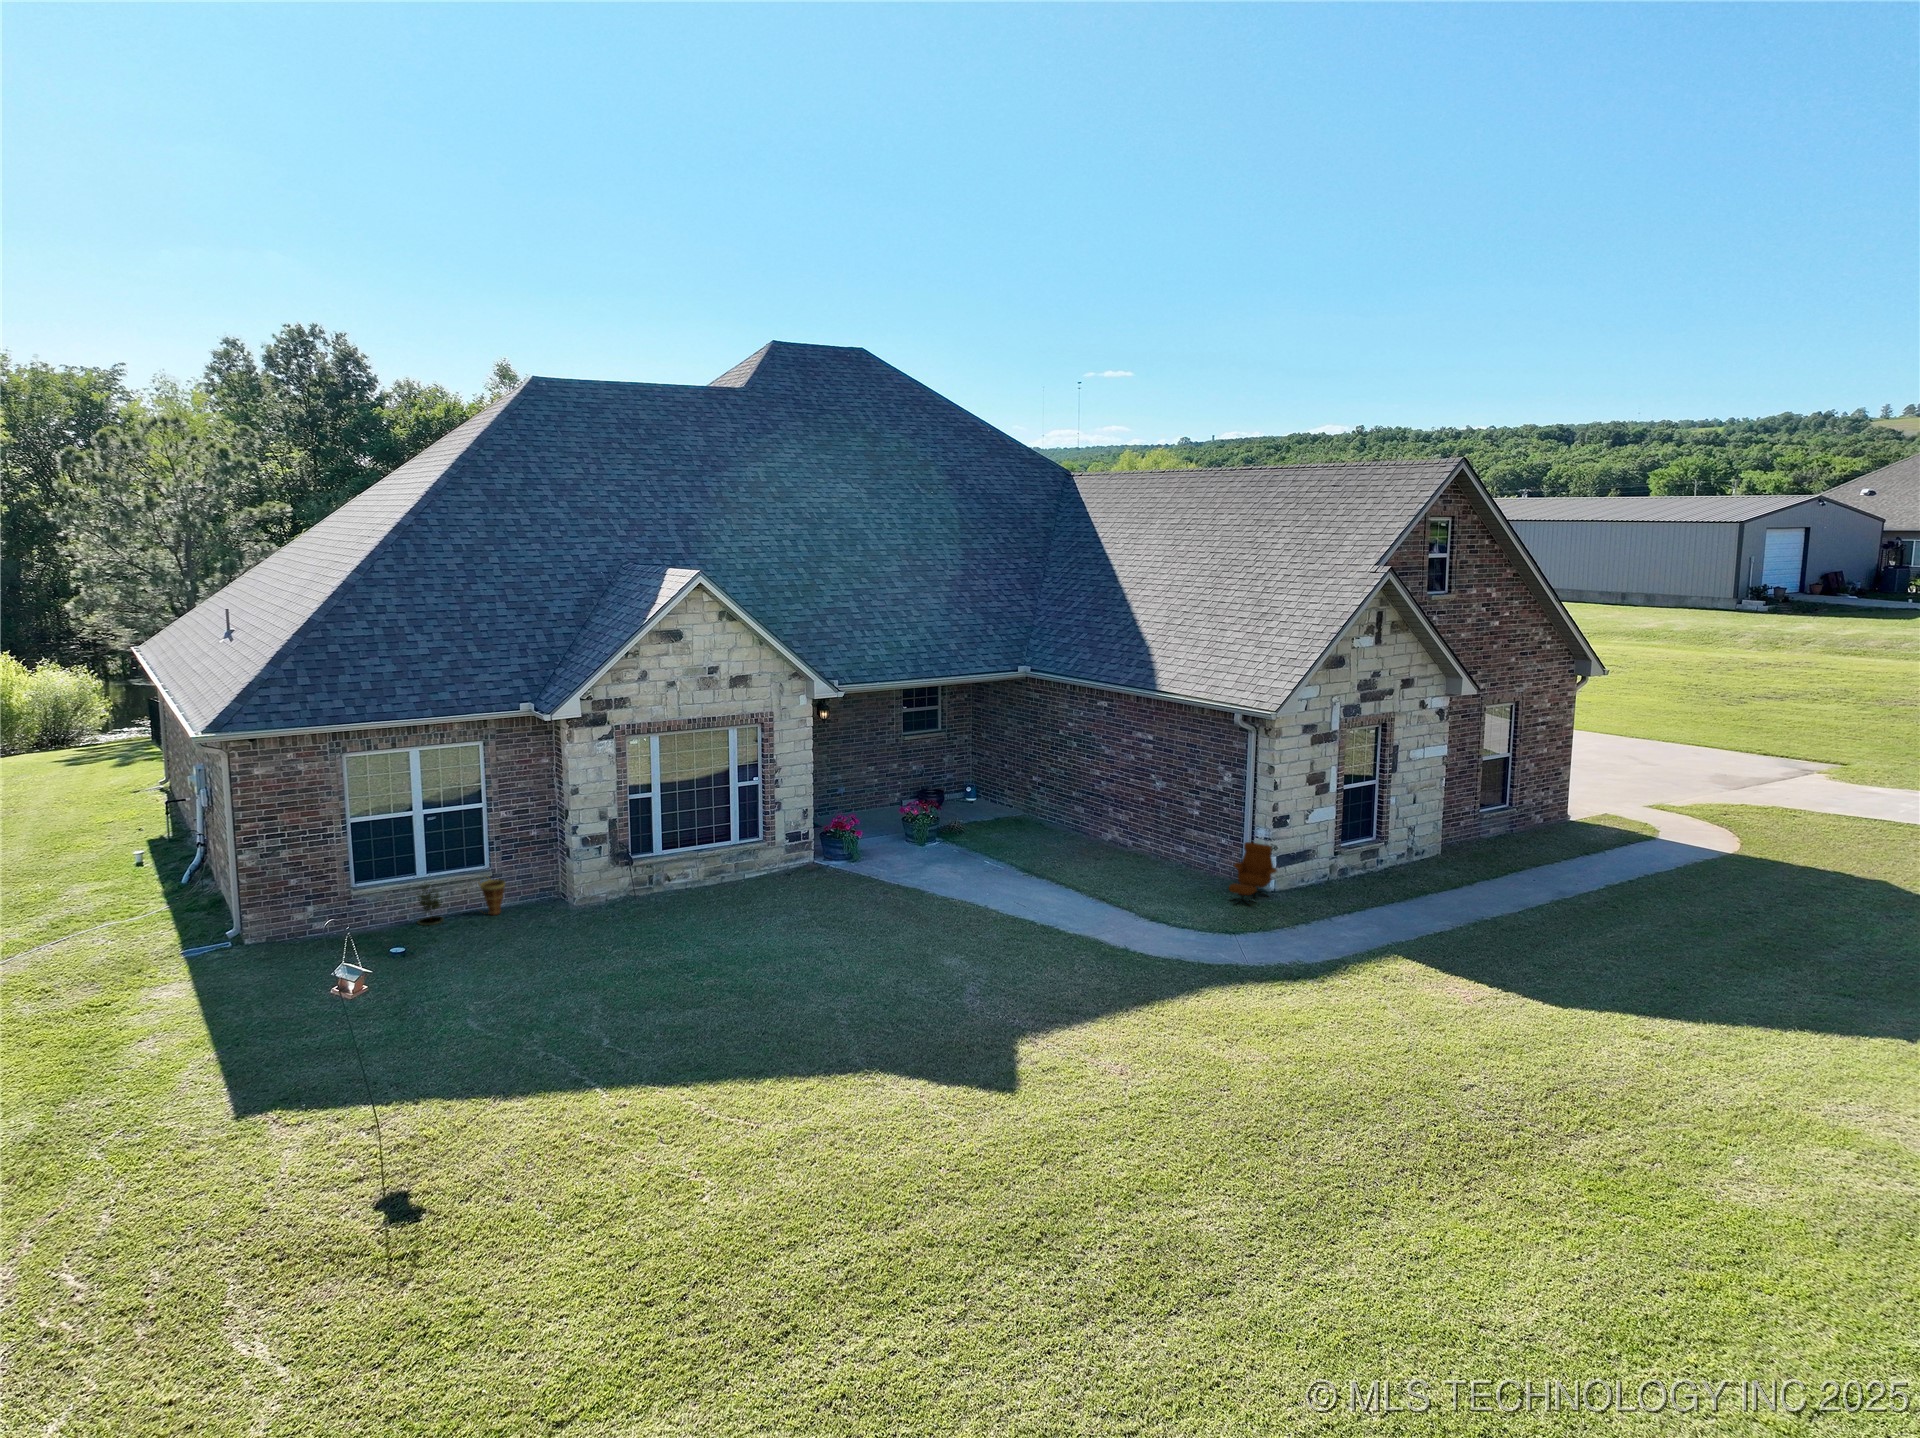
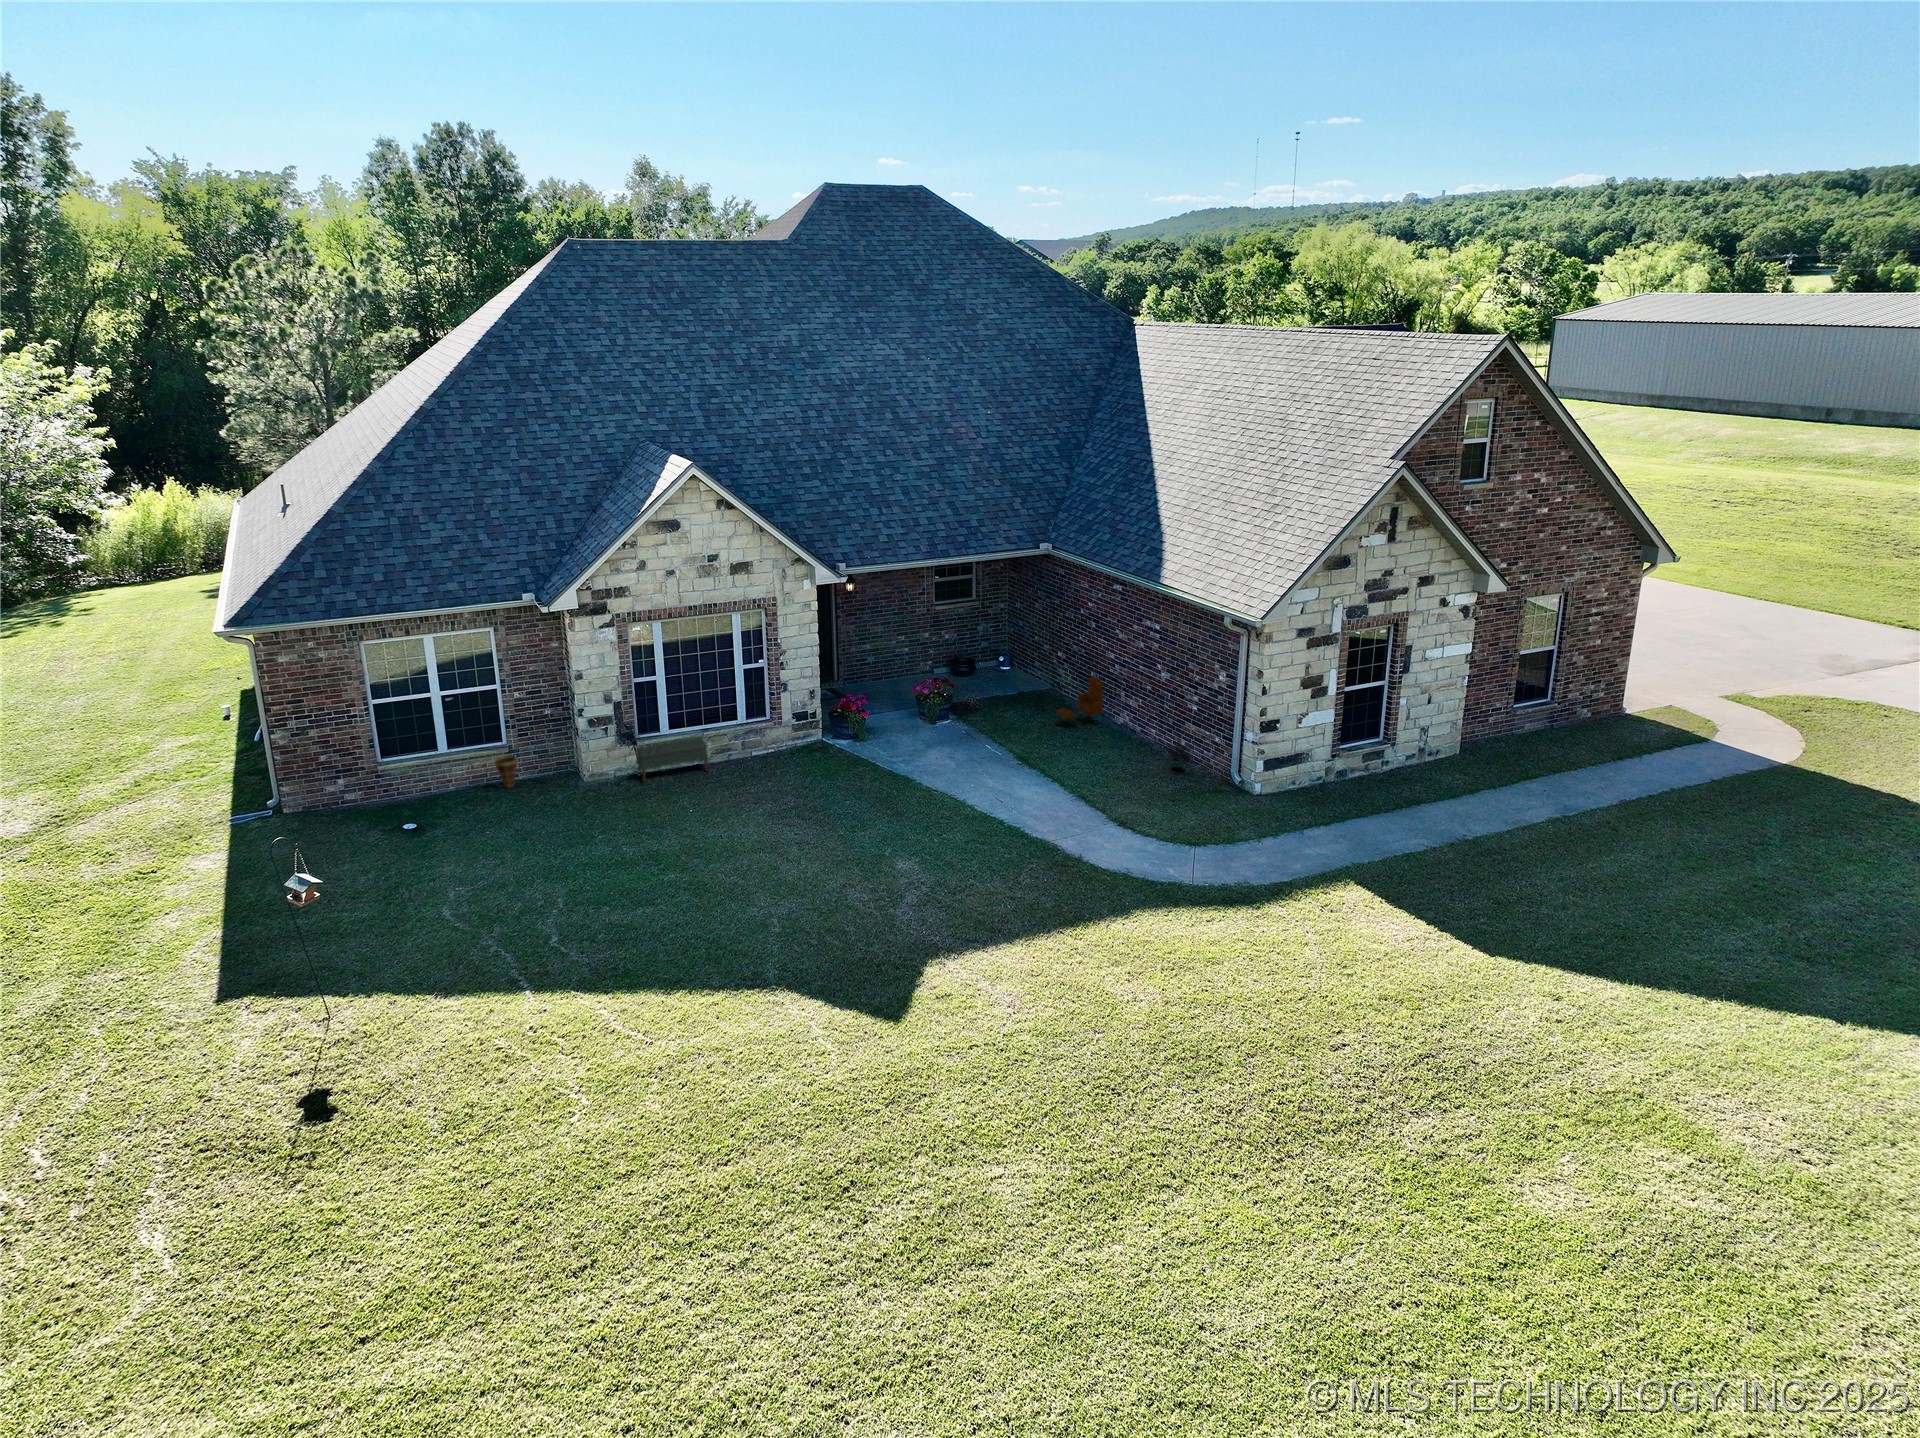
lounge chair: present [1229,842,1277,906] -> present [1057,677,1104,726]
bench: none [633,857,711,905] -> present [636,737,709,782]
potted tree: present [418,886,443,925] -> present [1168,736,1192,774]

